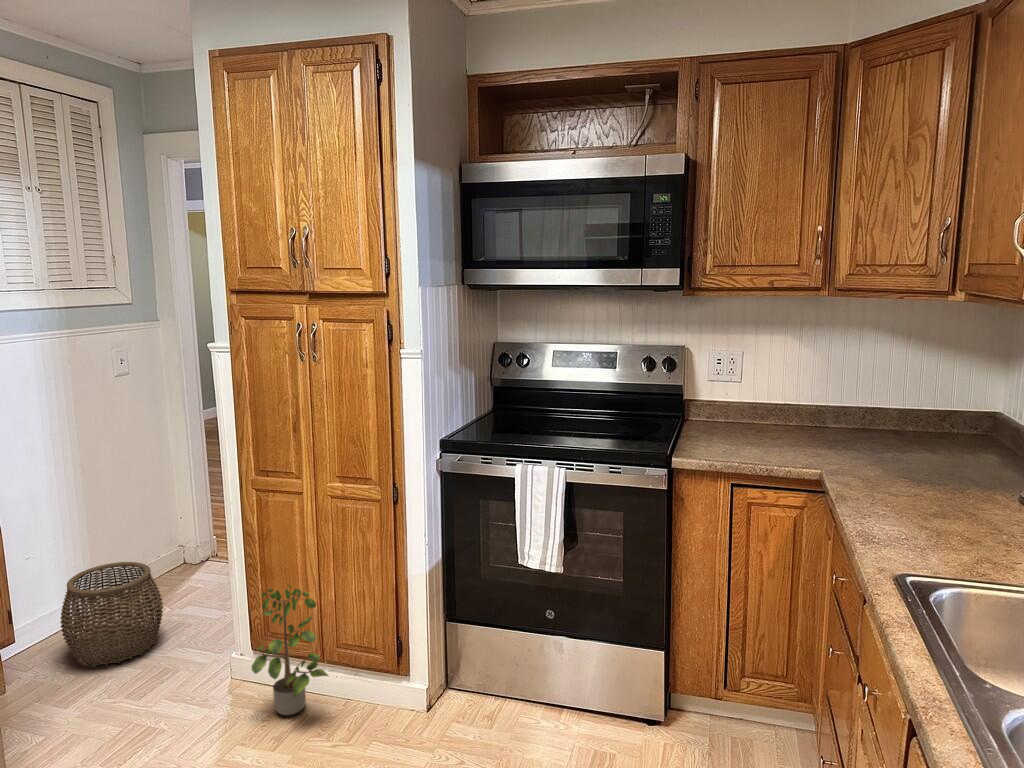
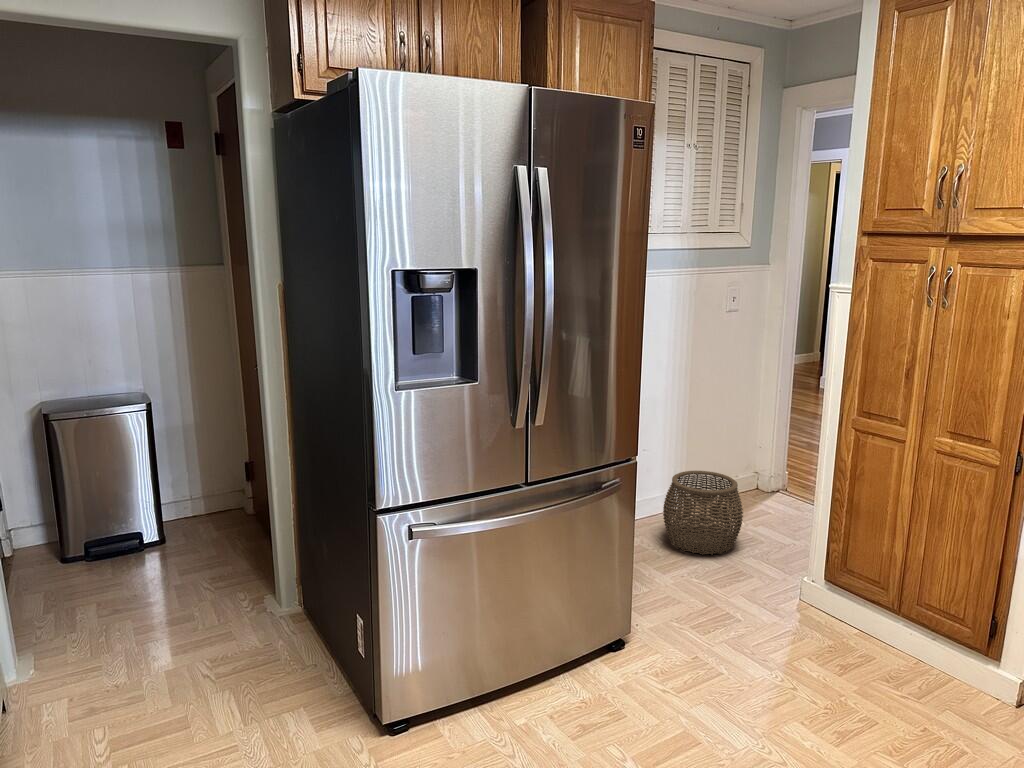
potted plant: present [252,586,328,715] -> none [825,522,906,652]

